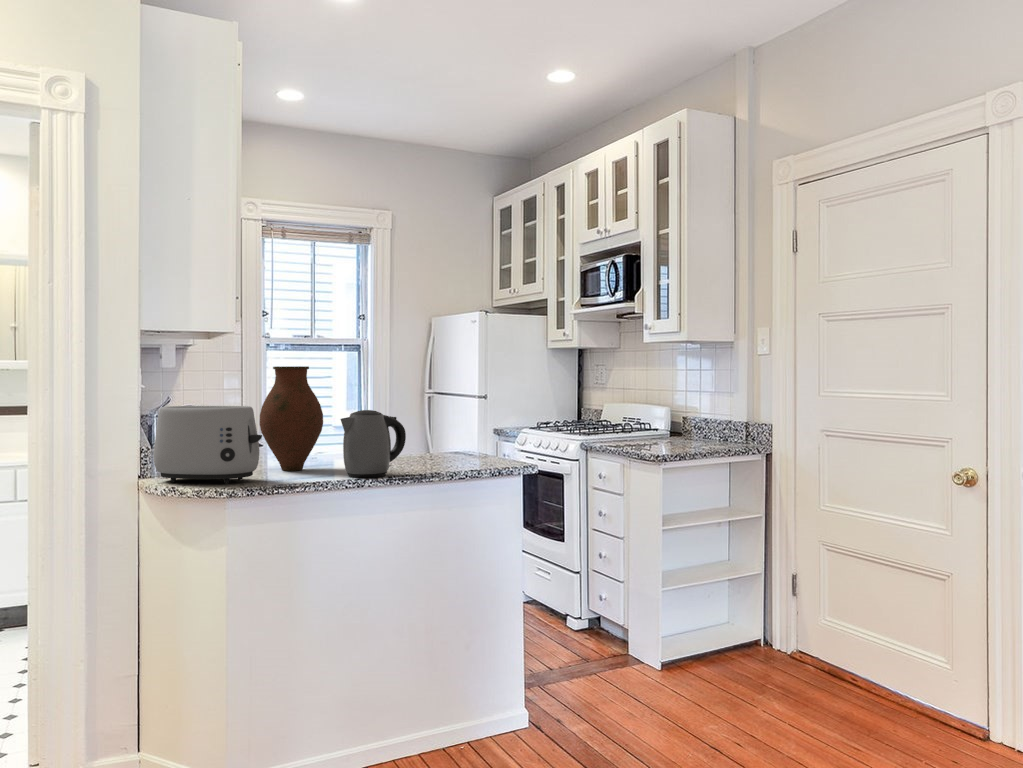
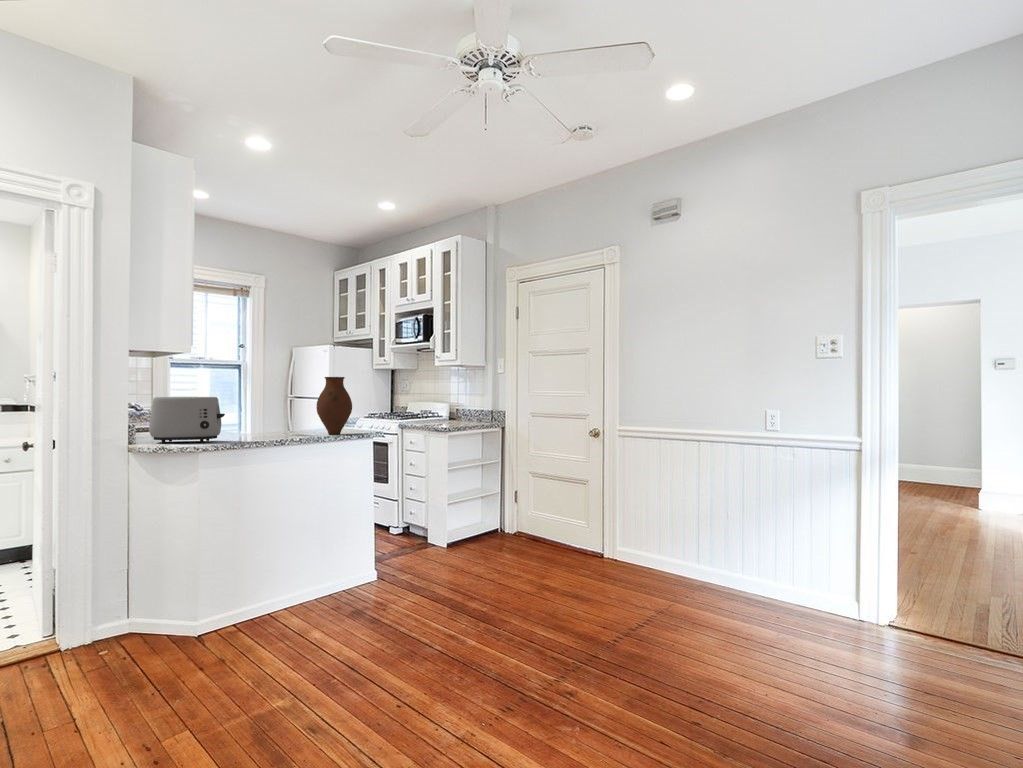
vase: present [260,366,323,471] -> present [316,377,352,435]
kettle: present [341,410,406,478] -> none [271,400,309,439]

